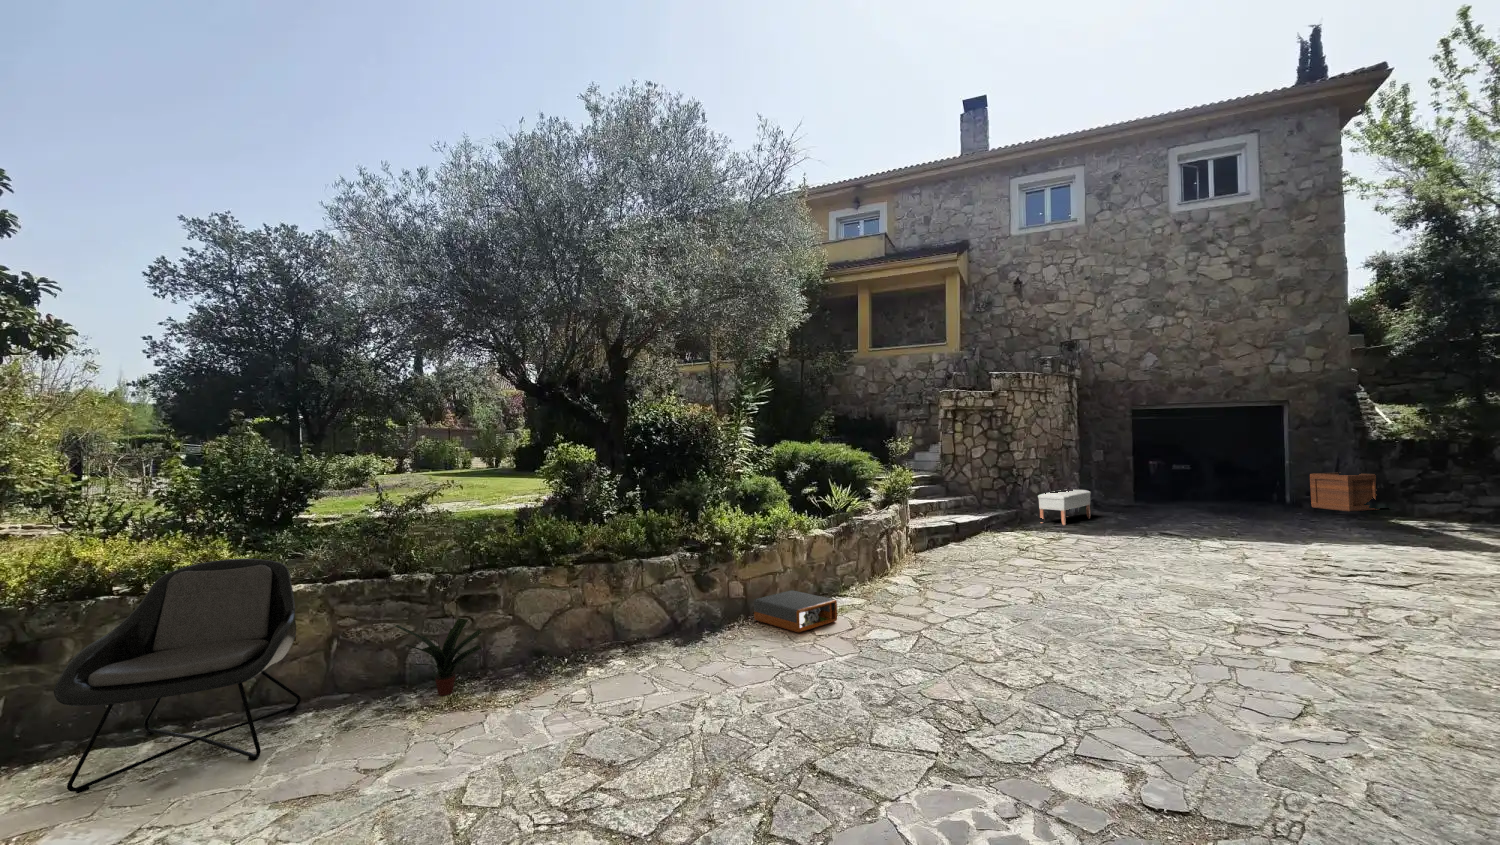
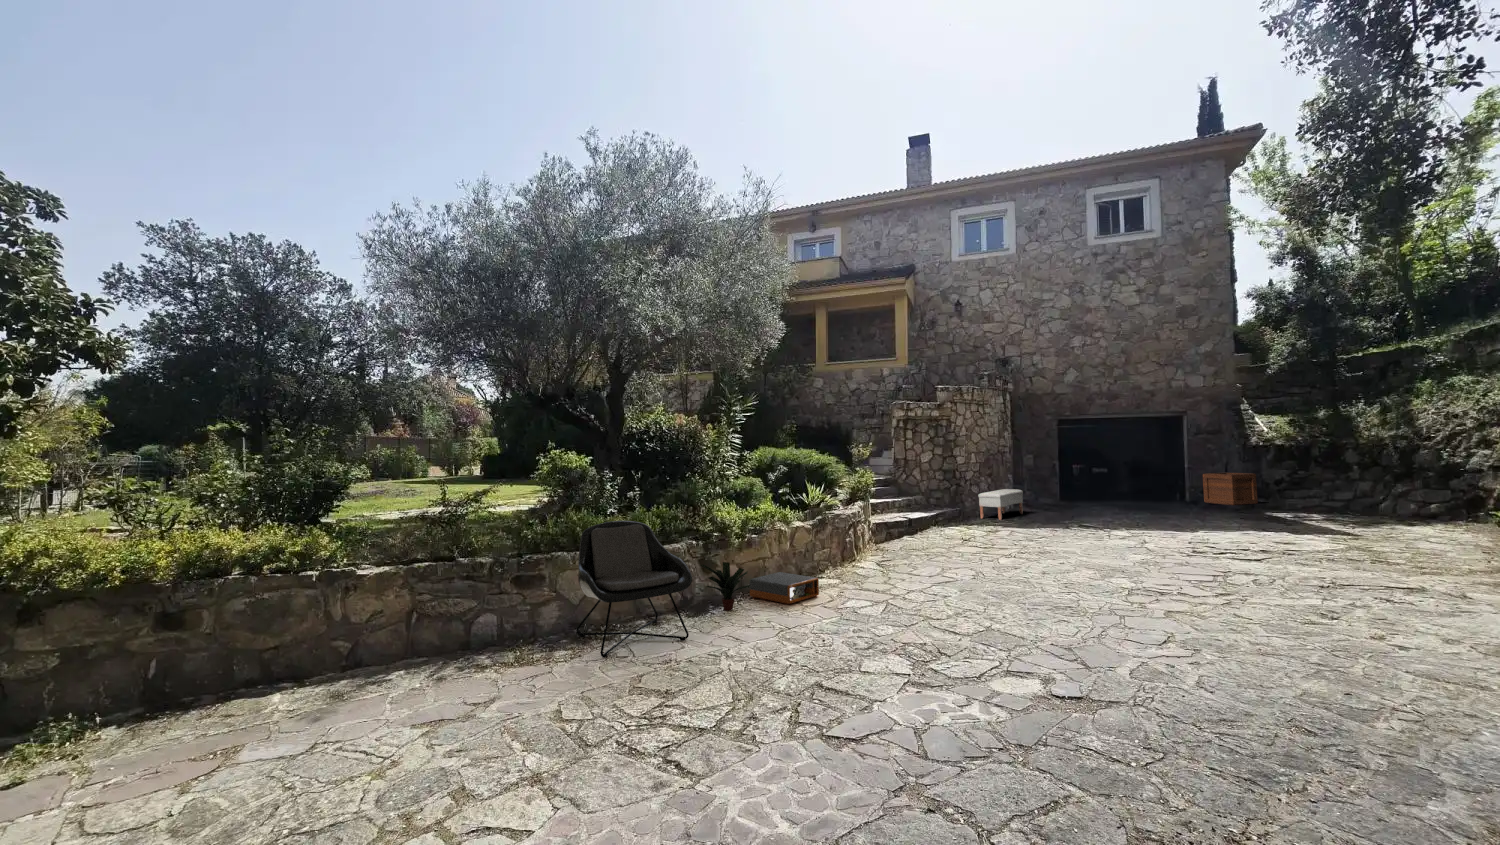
lounge chair: present [54,559,301,793] -> present [577,521,692,658]
potted plant: present [395,618,482,696] -> present [701,562,750,611]

